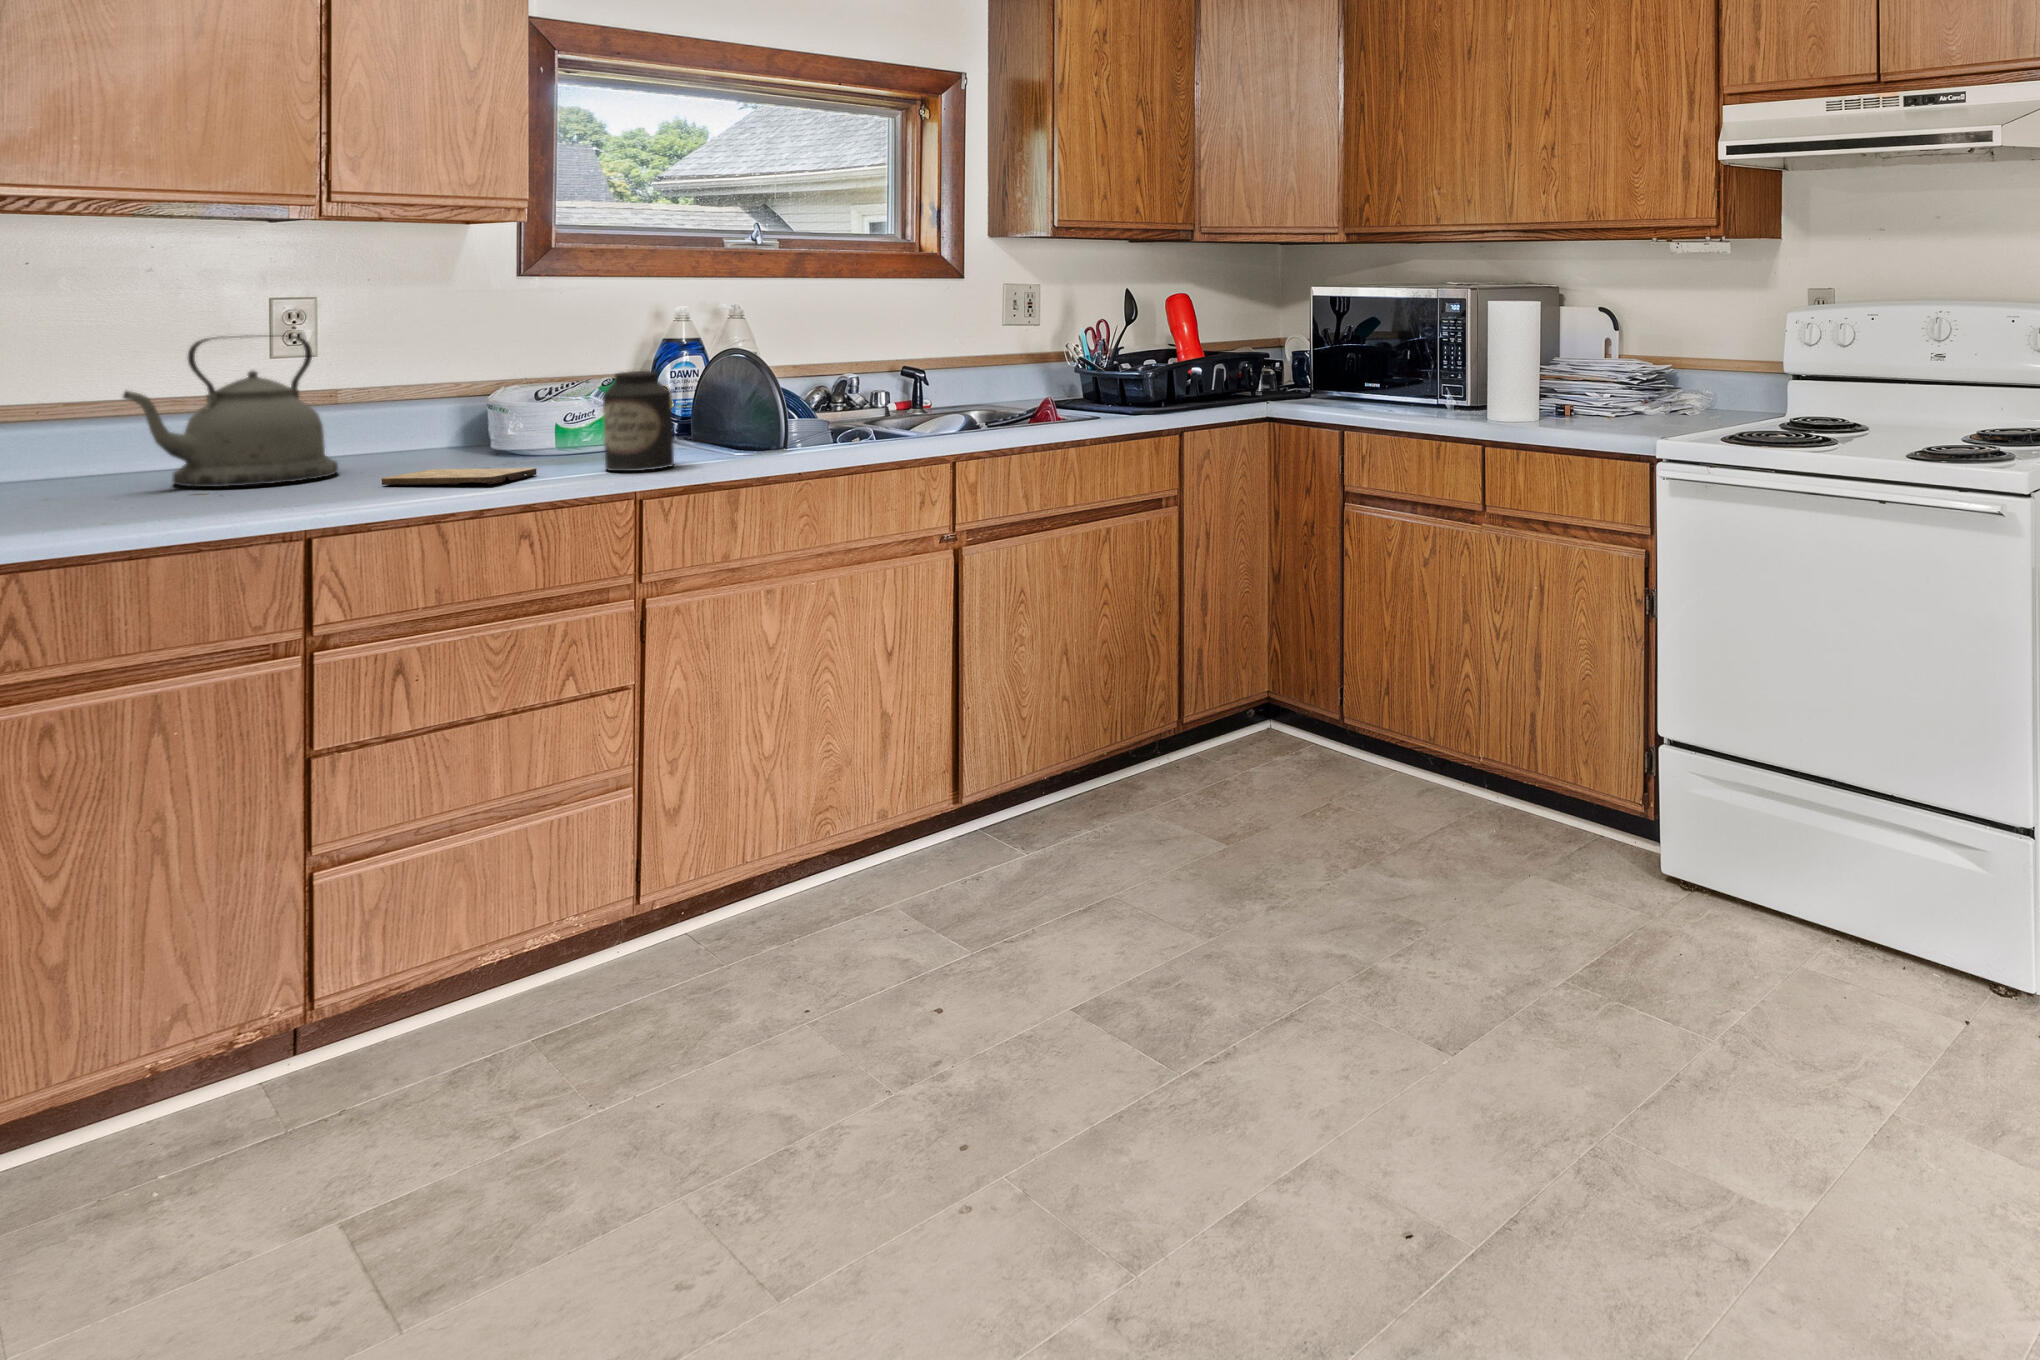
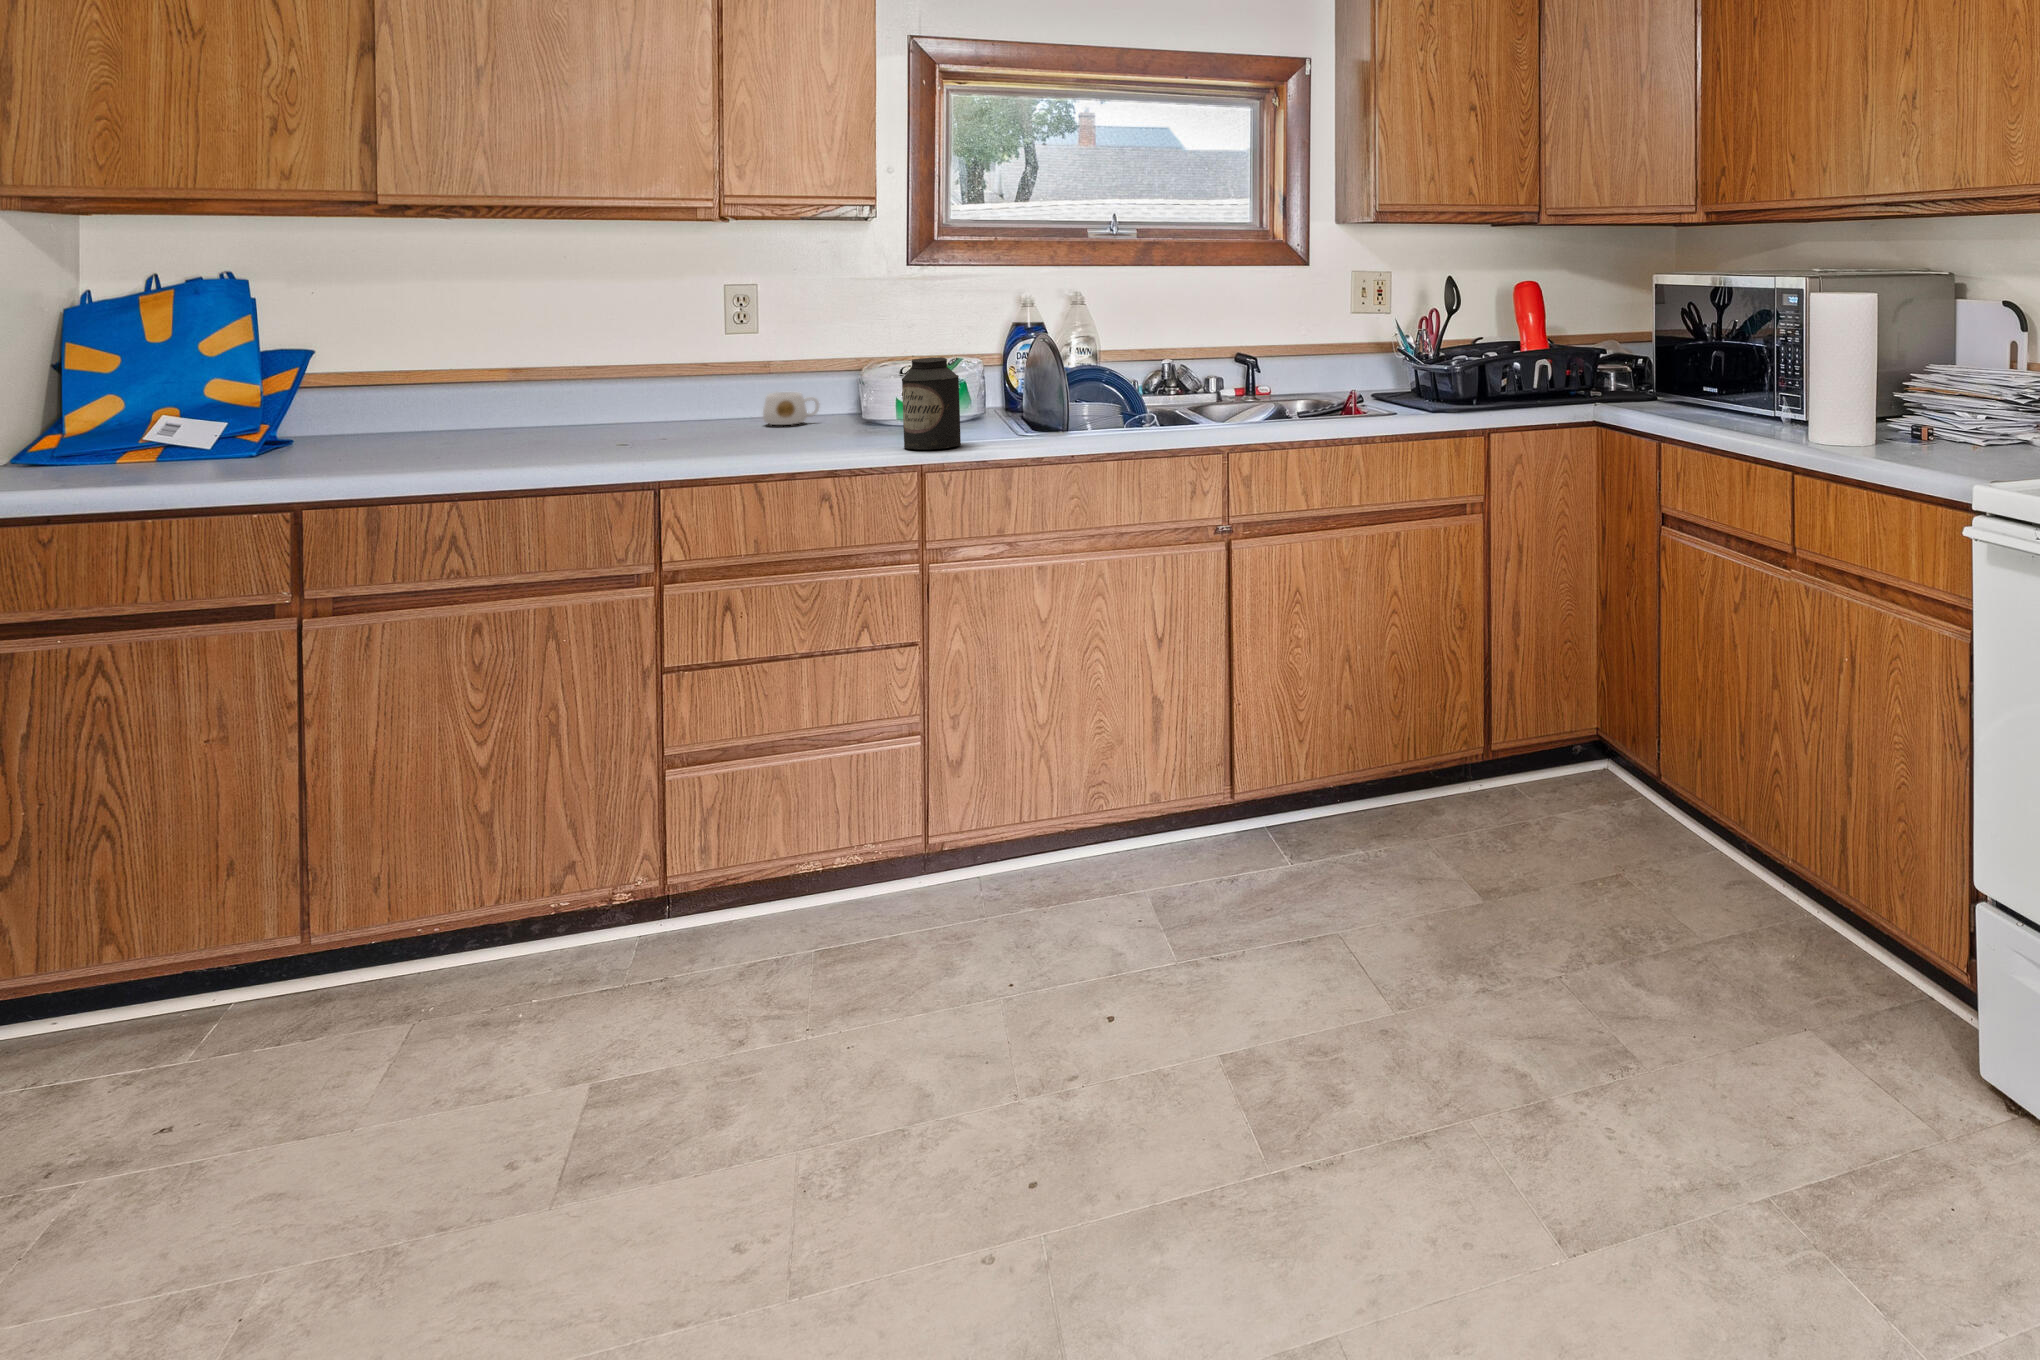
kettle: present [123,335,338,487] -> none [576,321,731,445]
mug: none [354,419,430,458] -> present [763,392,819,425]
cutting board: present [382,468,537,485] -> none [735,439,850,456]

